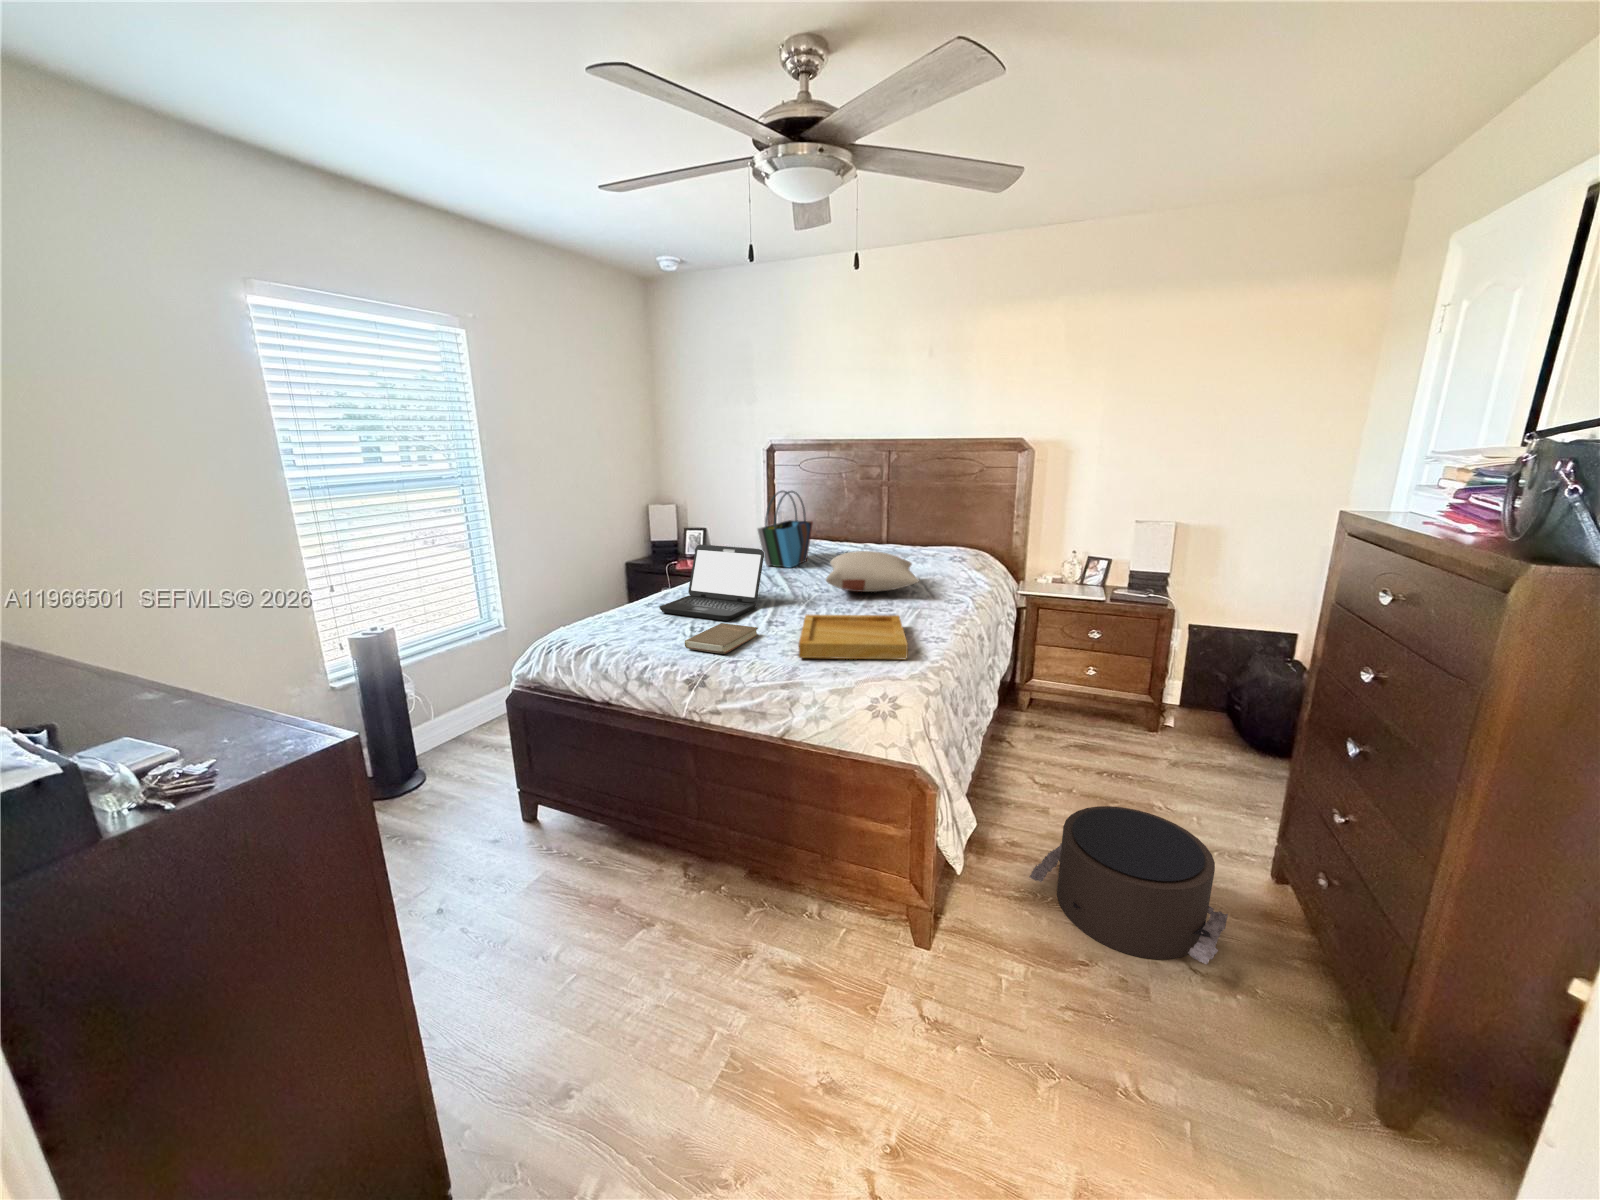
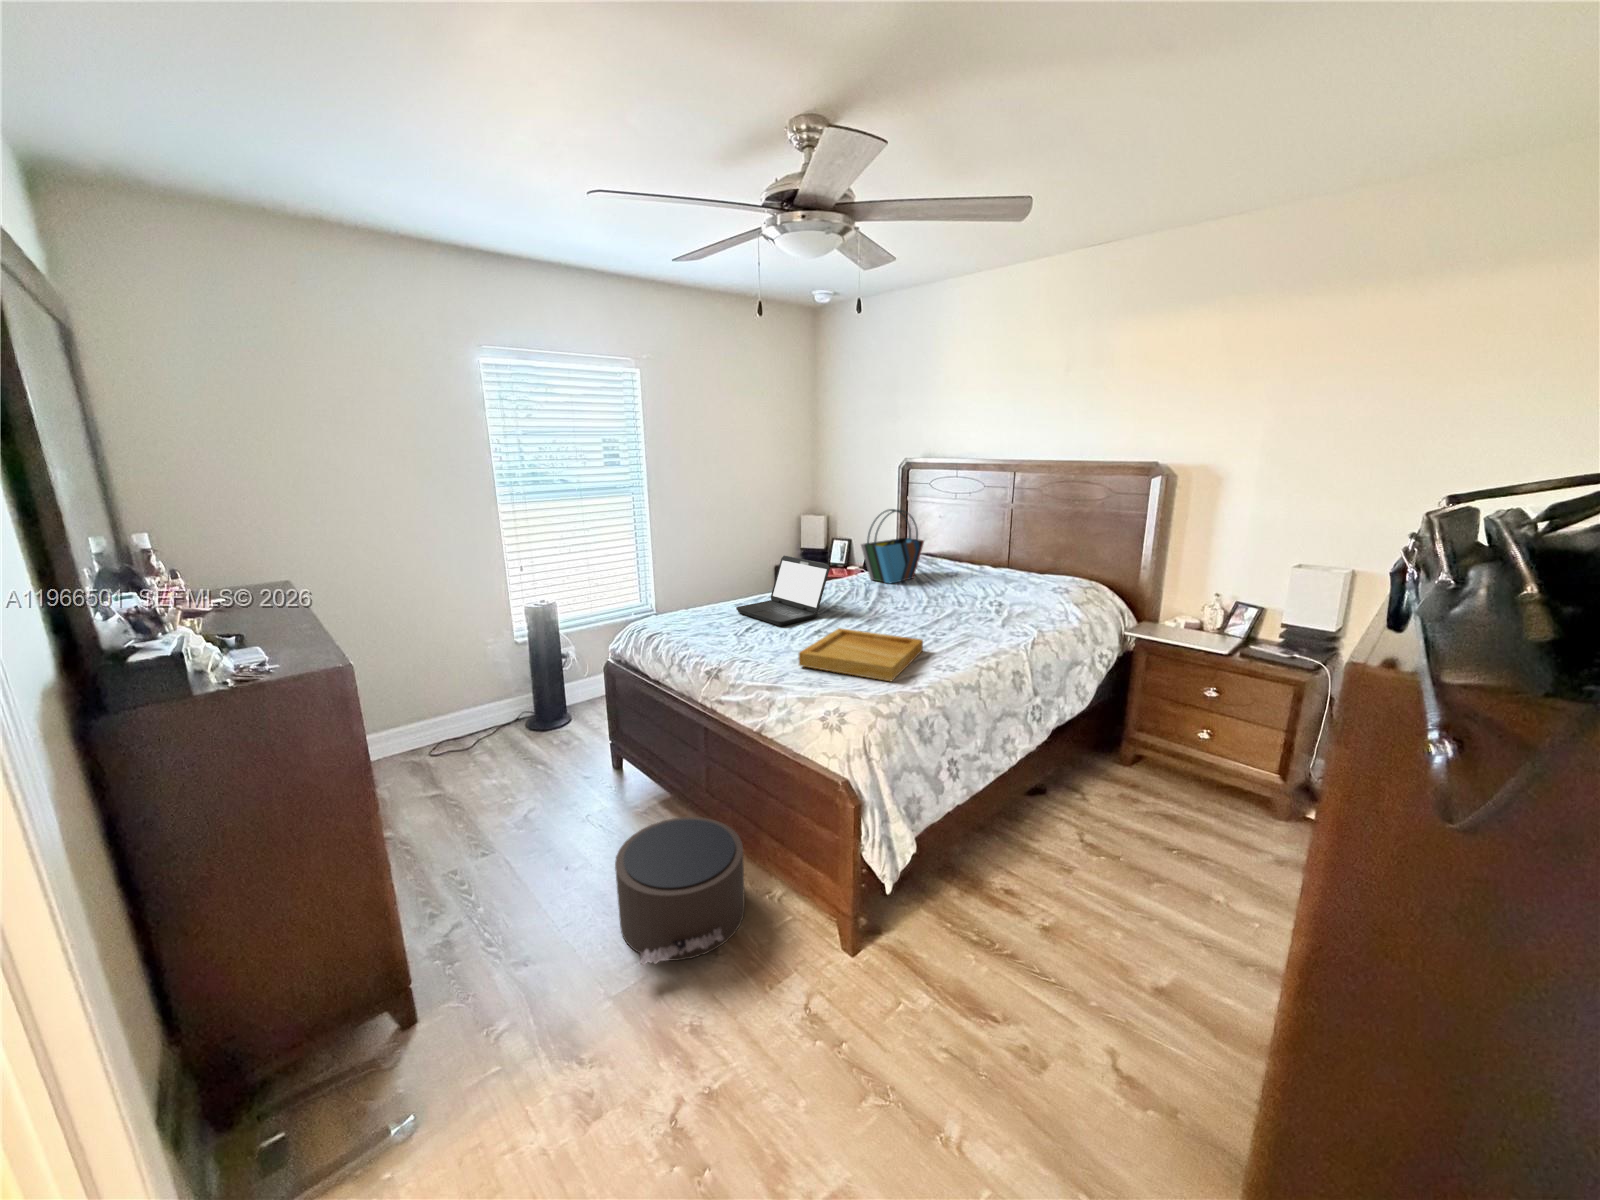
pillow: present [826,551,919,592] -> none [885,573,994,615]
book: present [685,623,758,654] -> none [721,627,792,654]
pouf: present [1029,806,1228,964] -> present [615,817,745,965]

